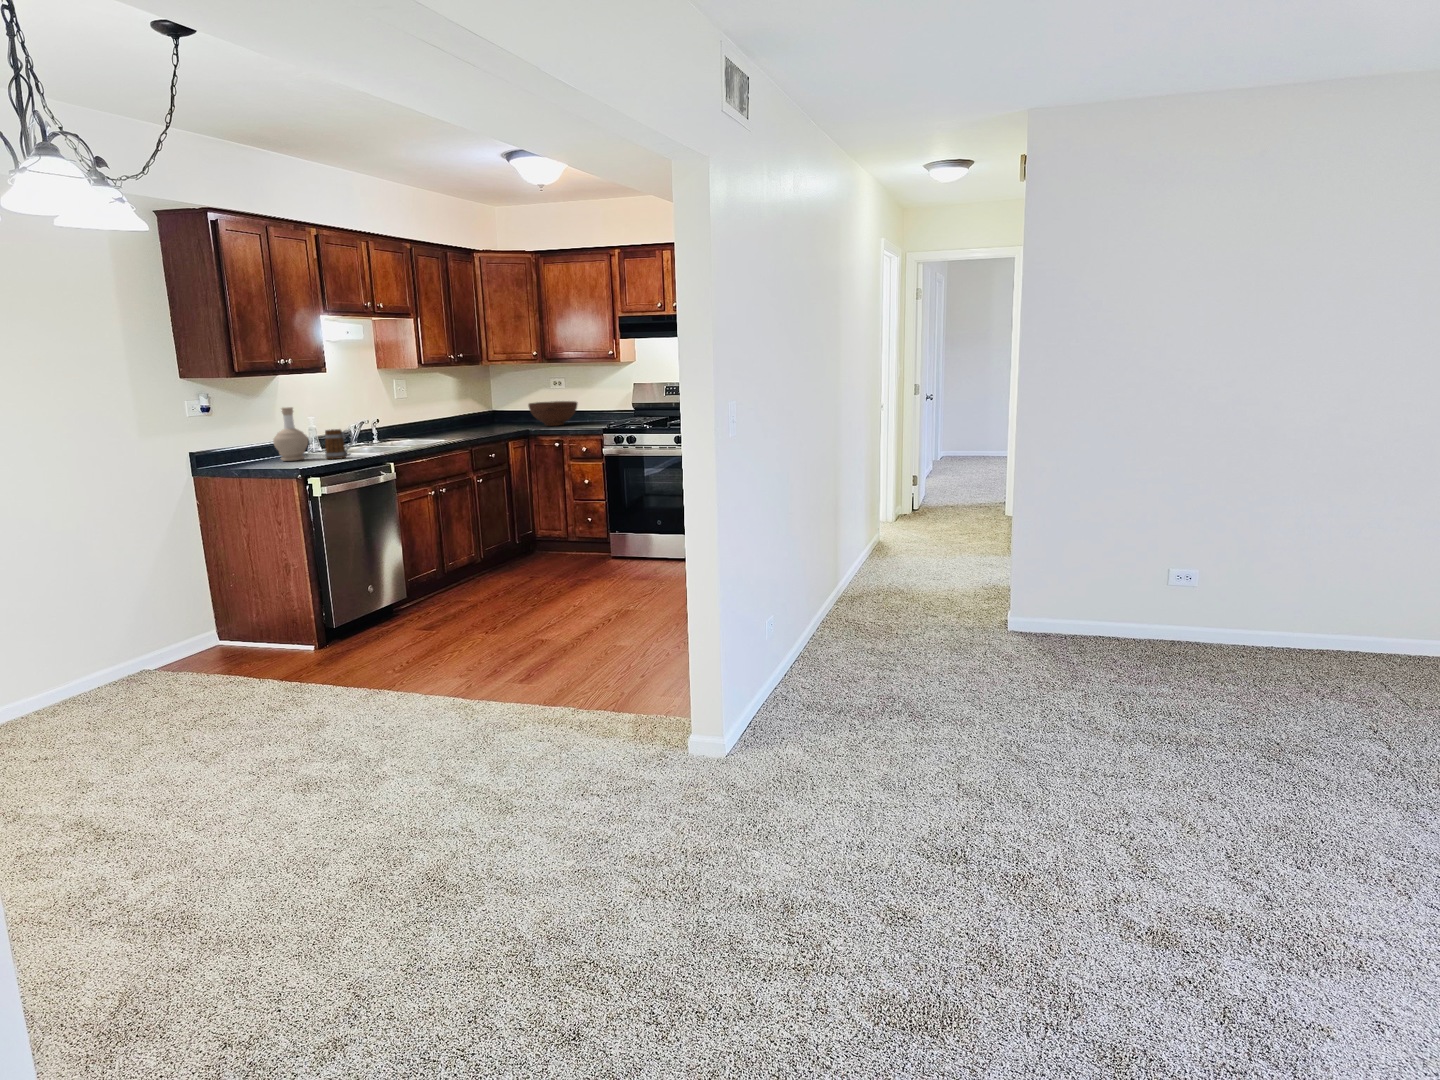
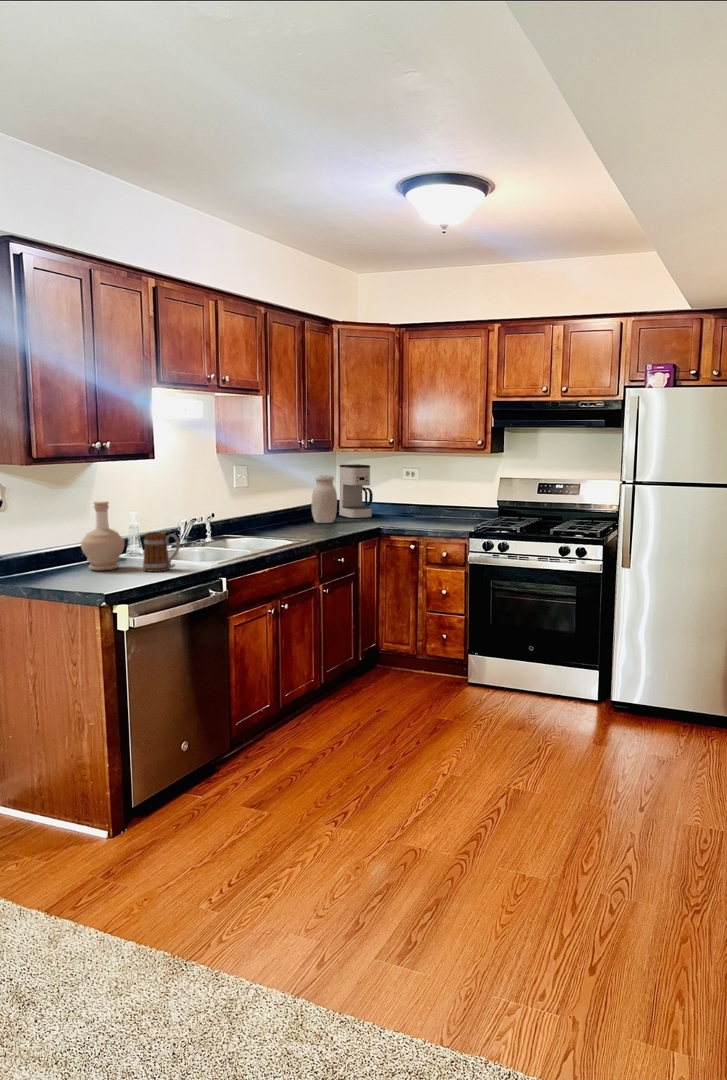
coffee maker: none [493,378,525,426] -> present [339,464,373,518]
jar: none [468,387,491,430] -> present [312,475,337,523]
fruit bowl: present [529,401,577,426] -> none [380,494,436,523]

